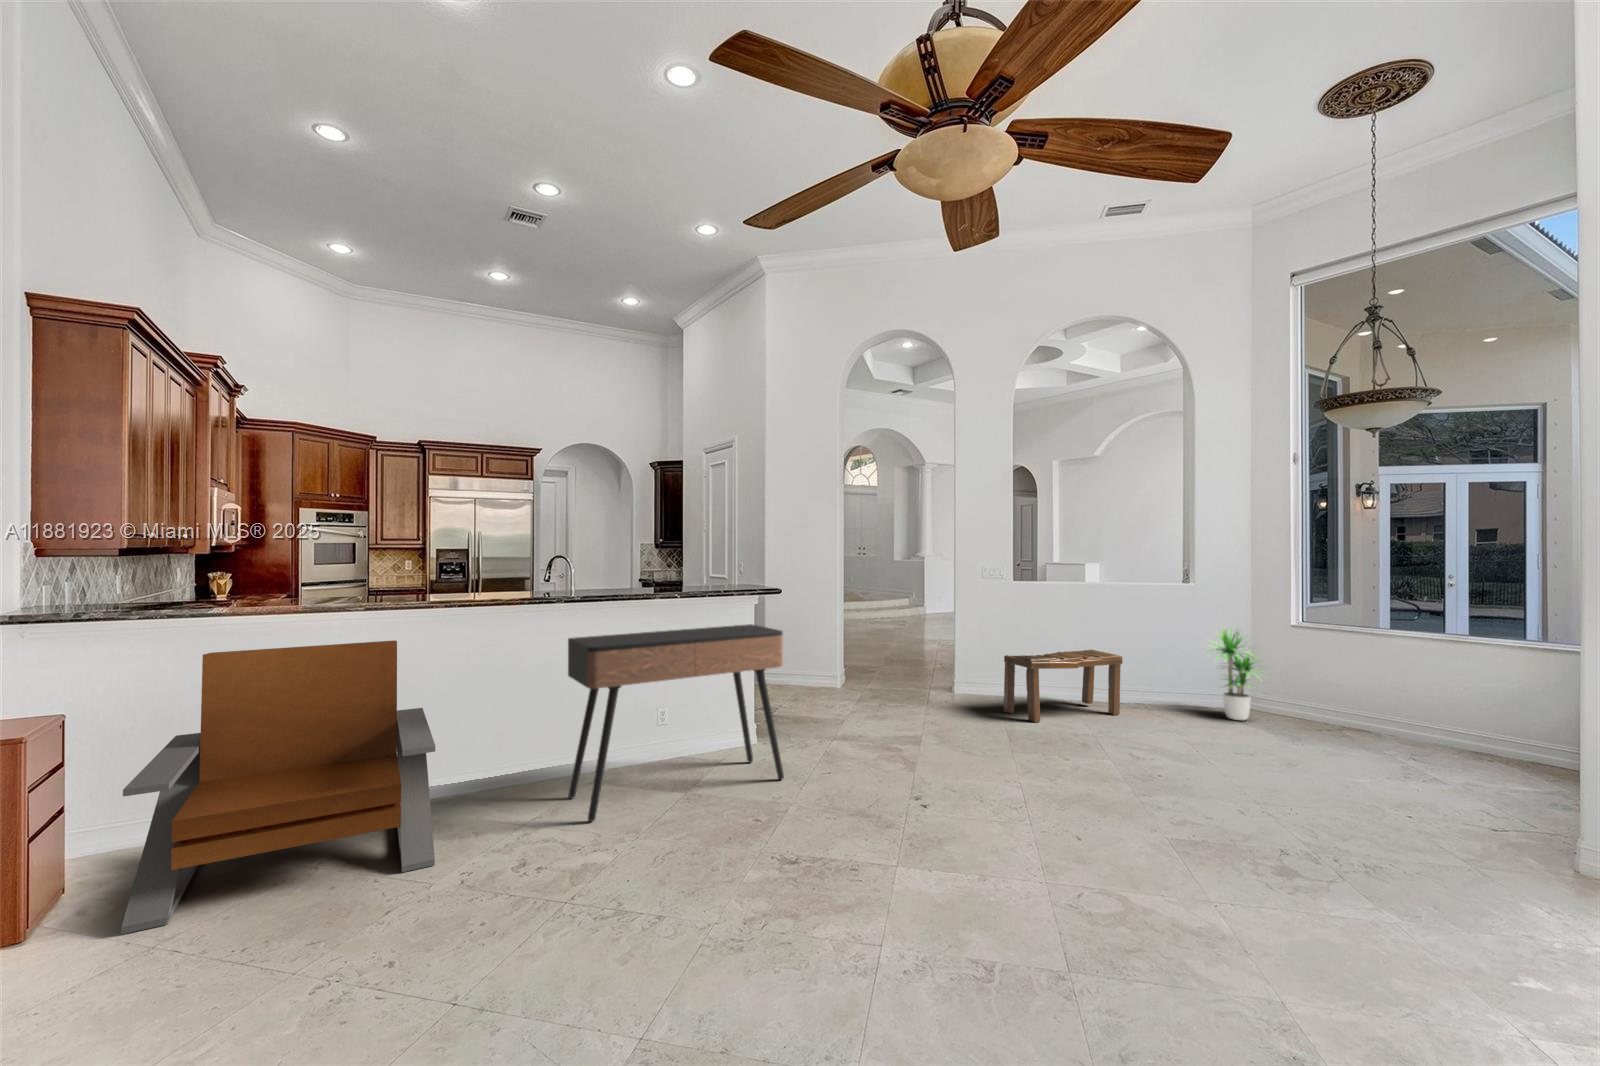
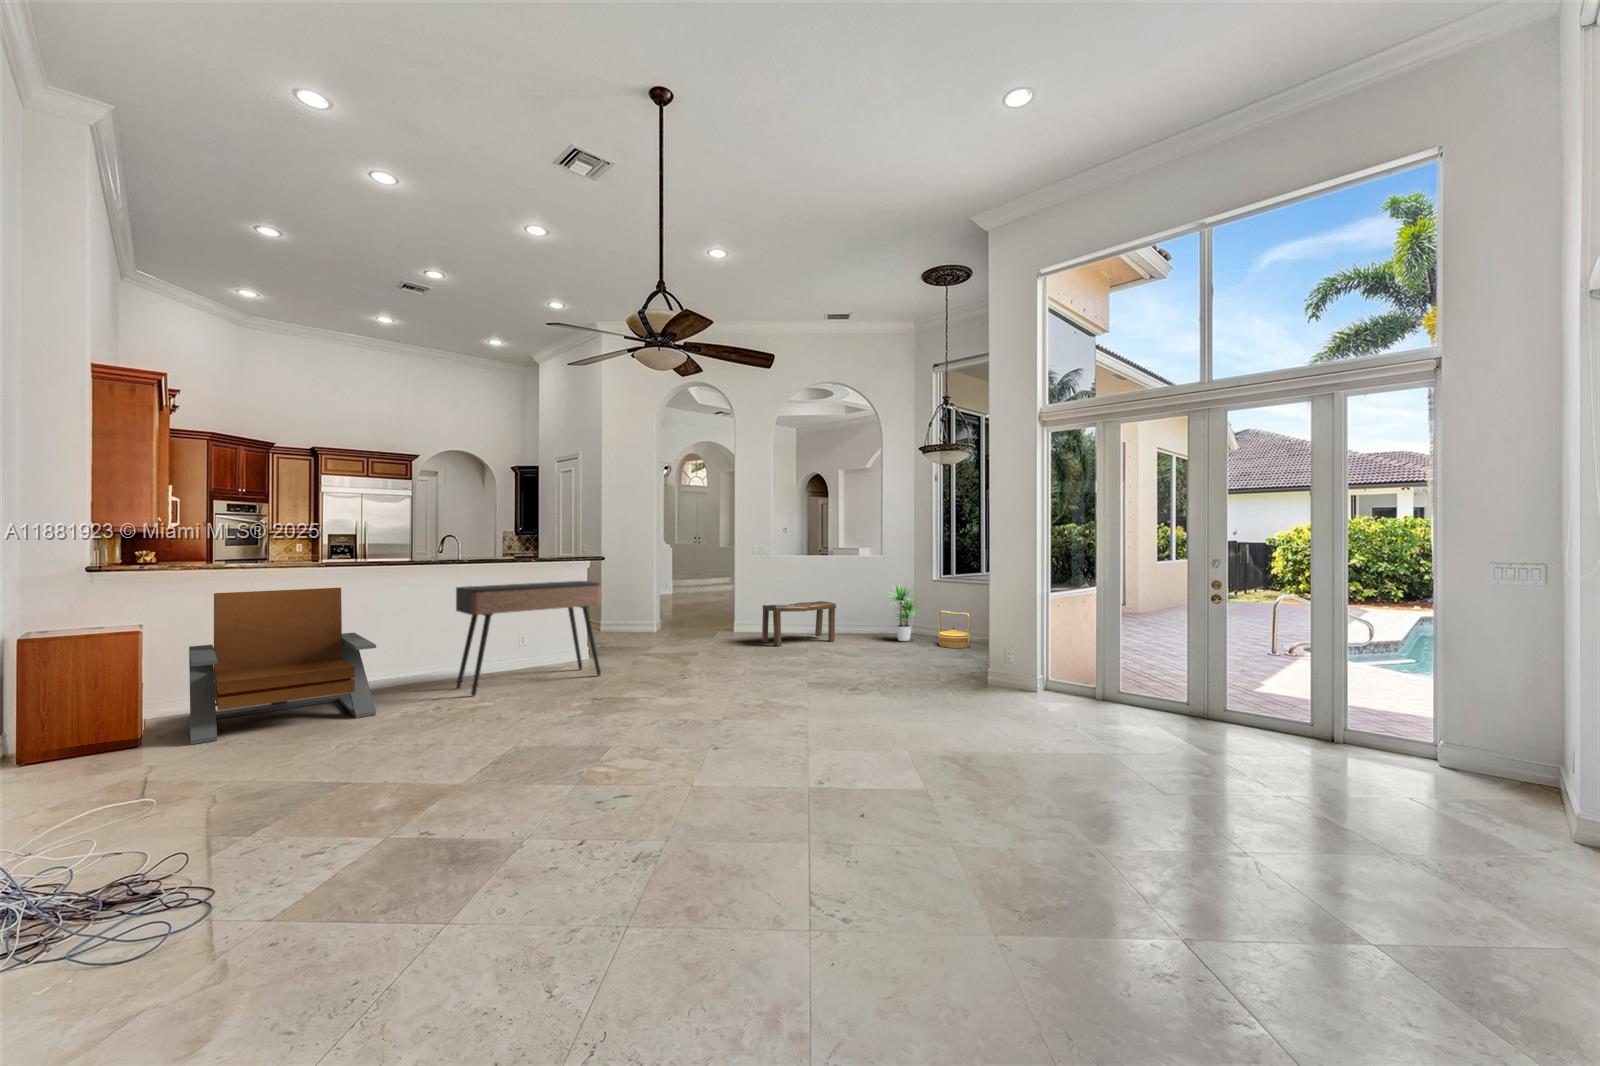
woven basket: none [1306,674,1377,742] -> present [938,611,970,648]

